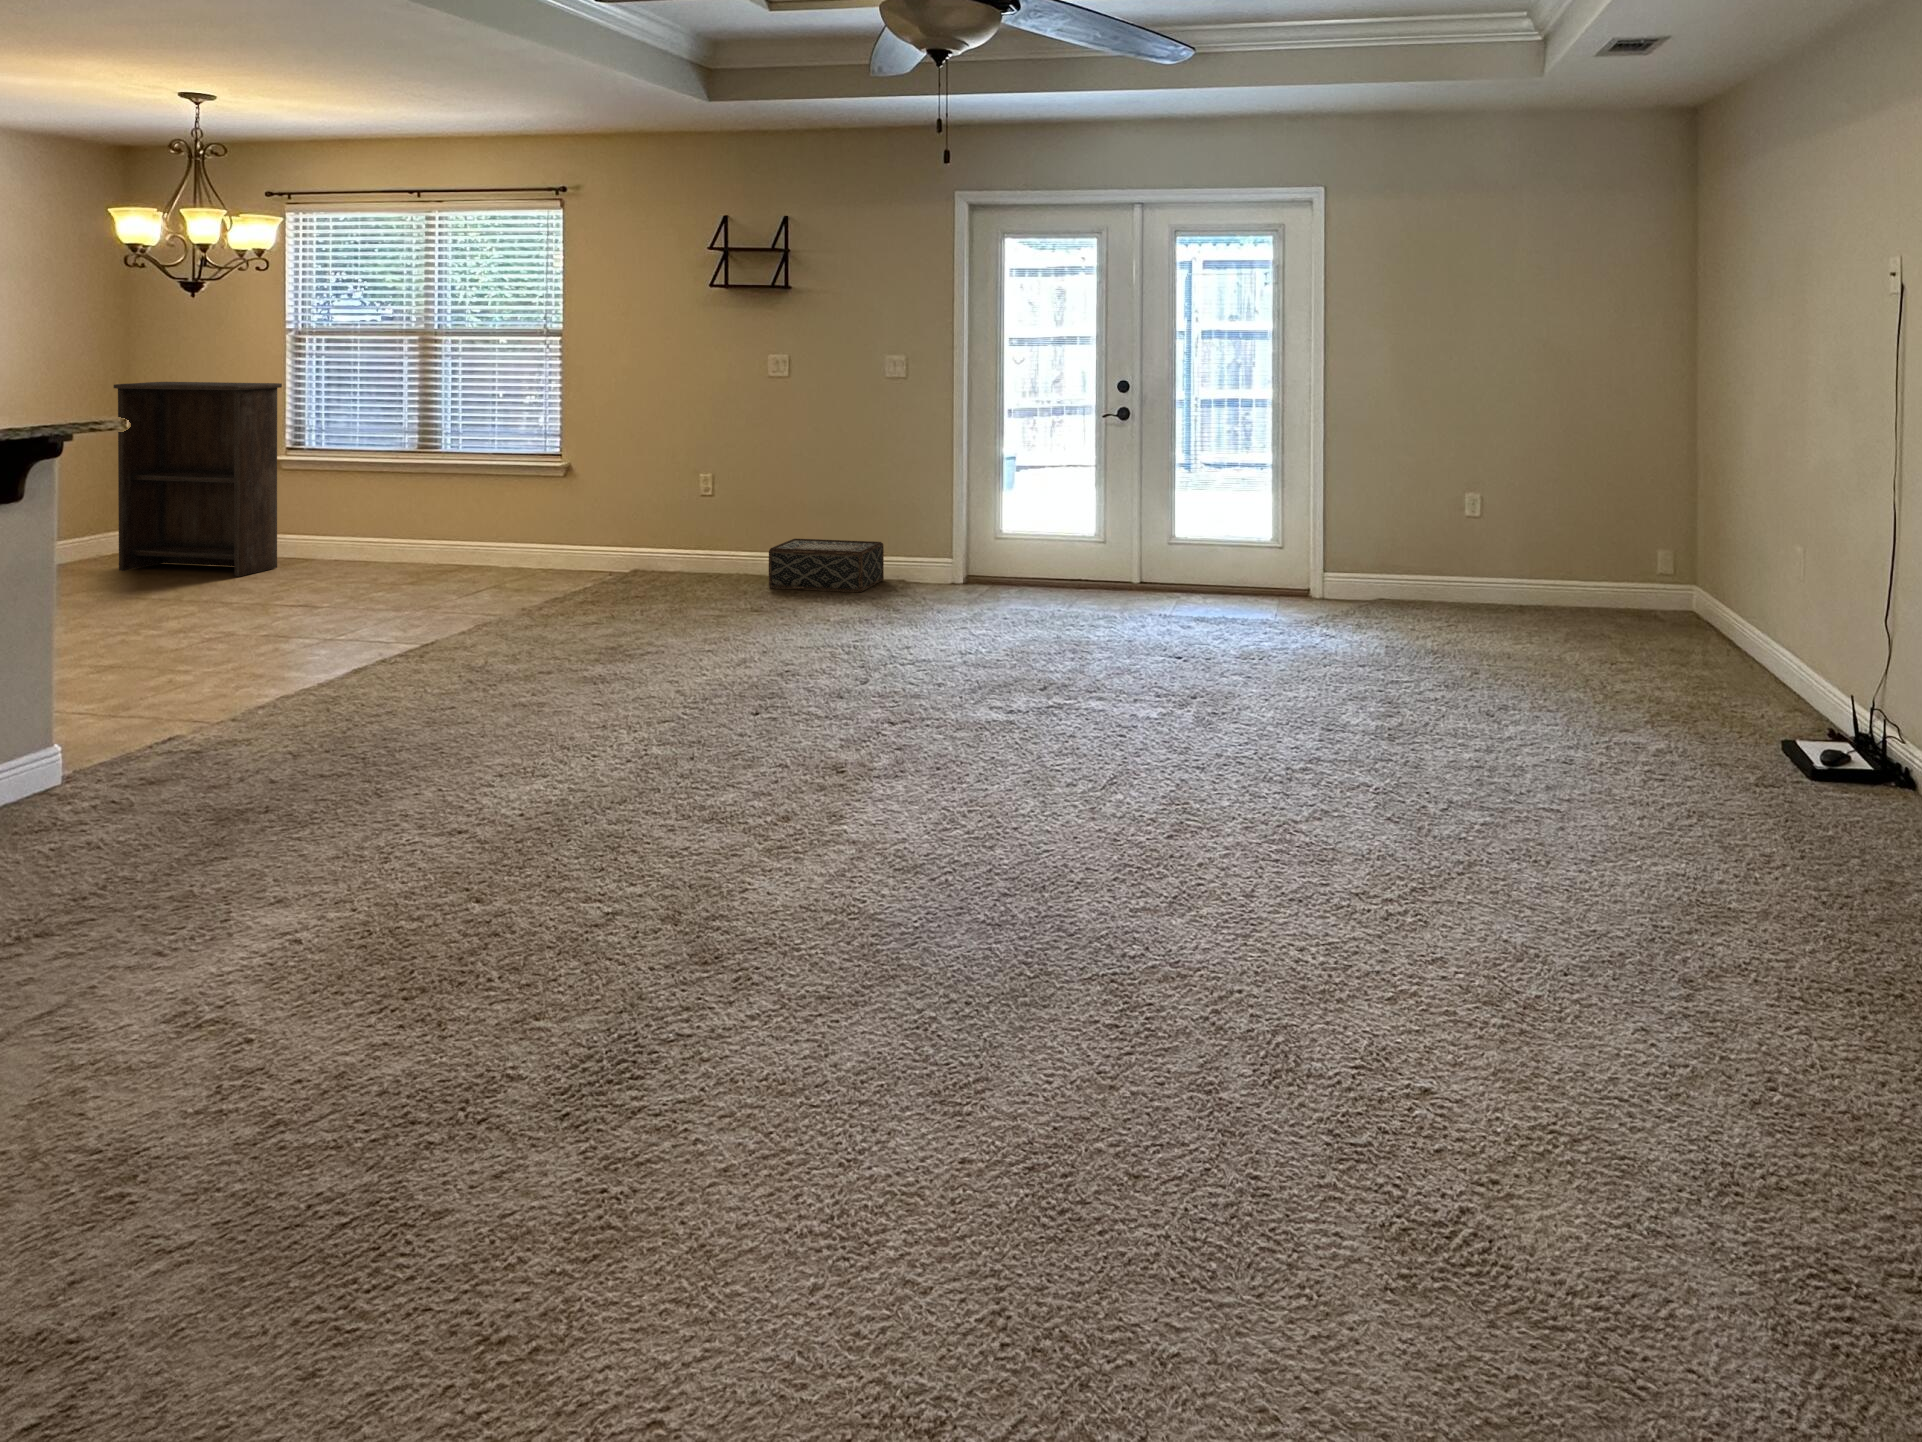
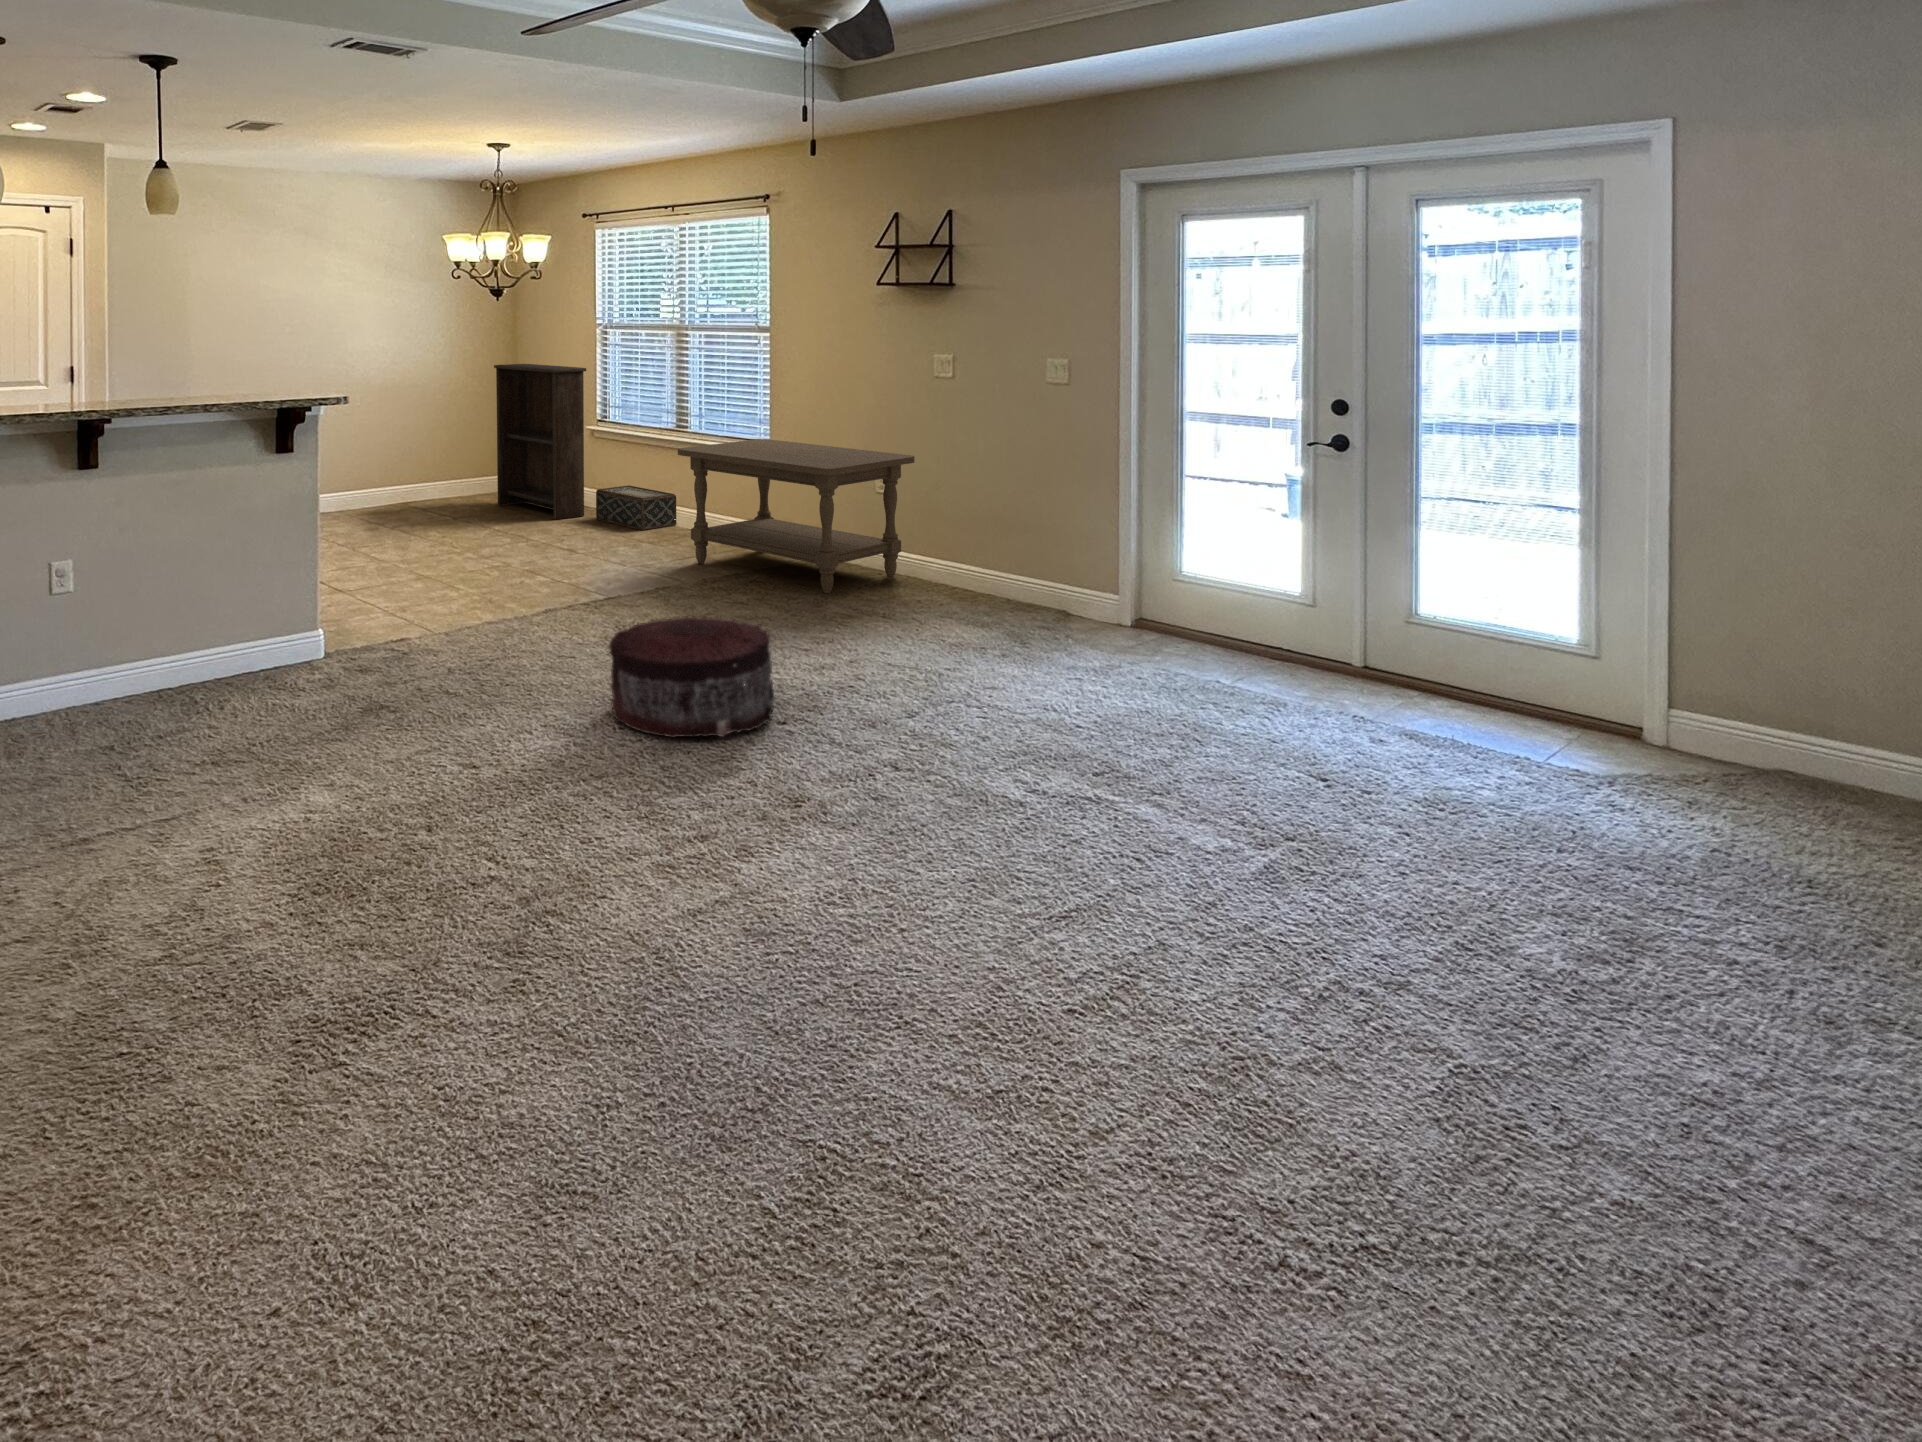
coffee table: none [471,452,746,601] -> present [678,439,915,593]
woven basket: present [769,539,884,592] -> present [596,485,676,530]
pouf: none [555,624,749,755] -> present [609,616,774,737]

